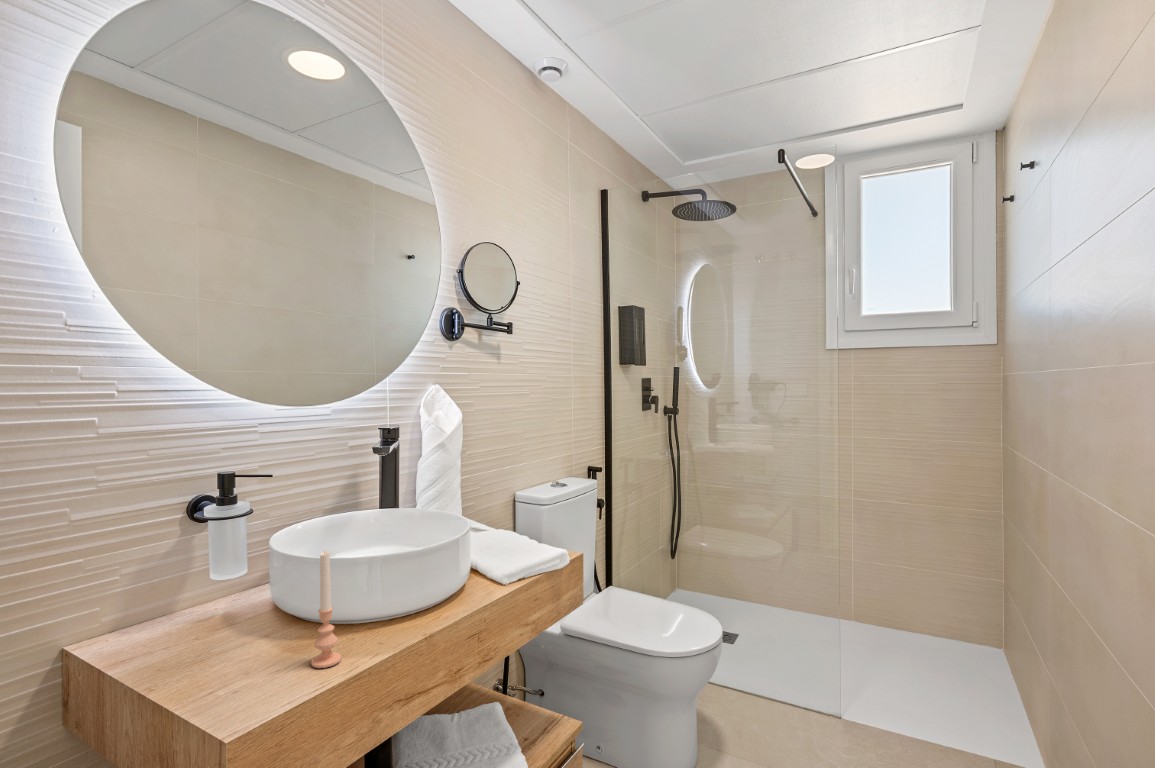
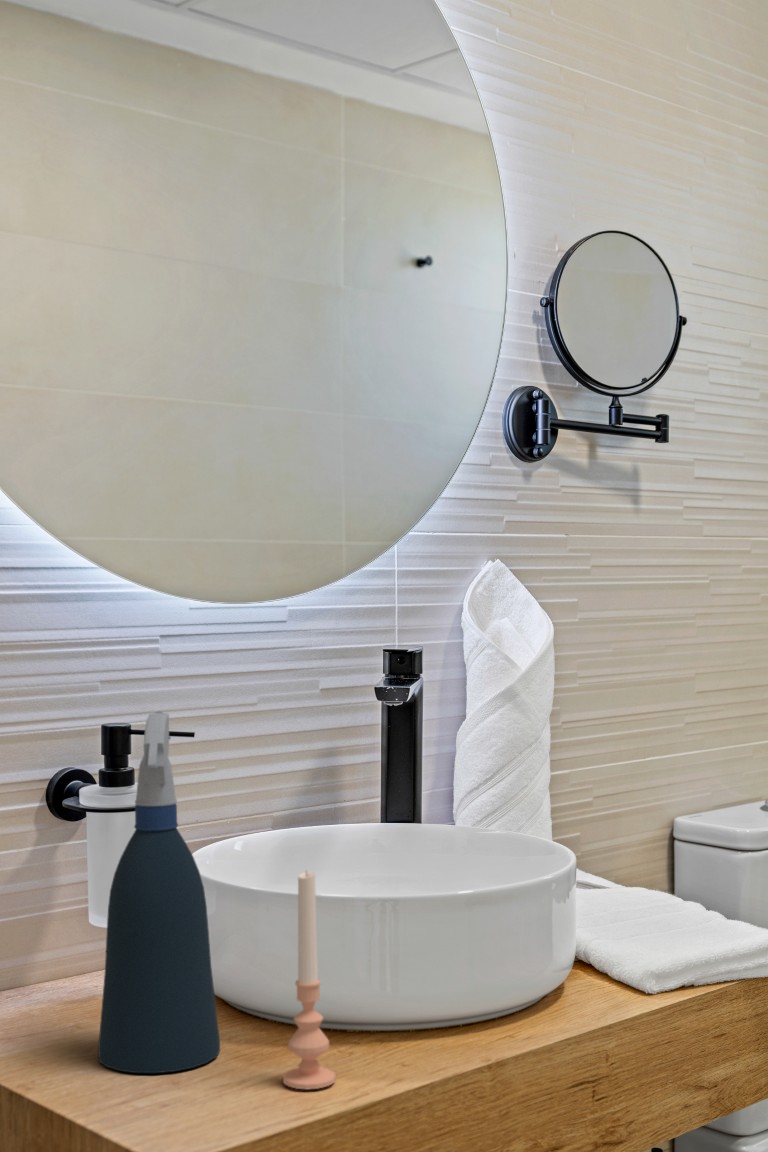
spray bottle: none [204,467,279,669] -> present [98,712,220,1073]

